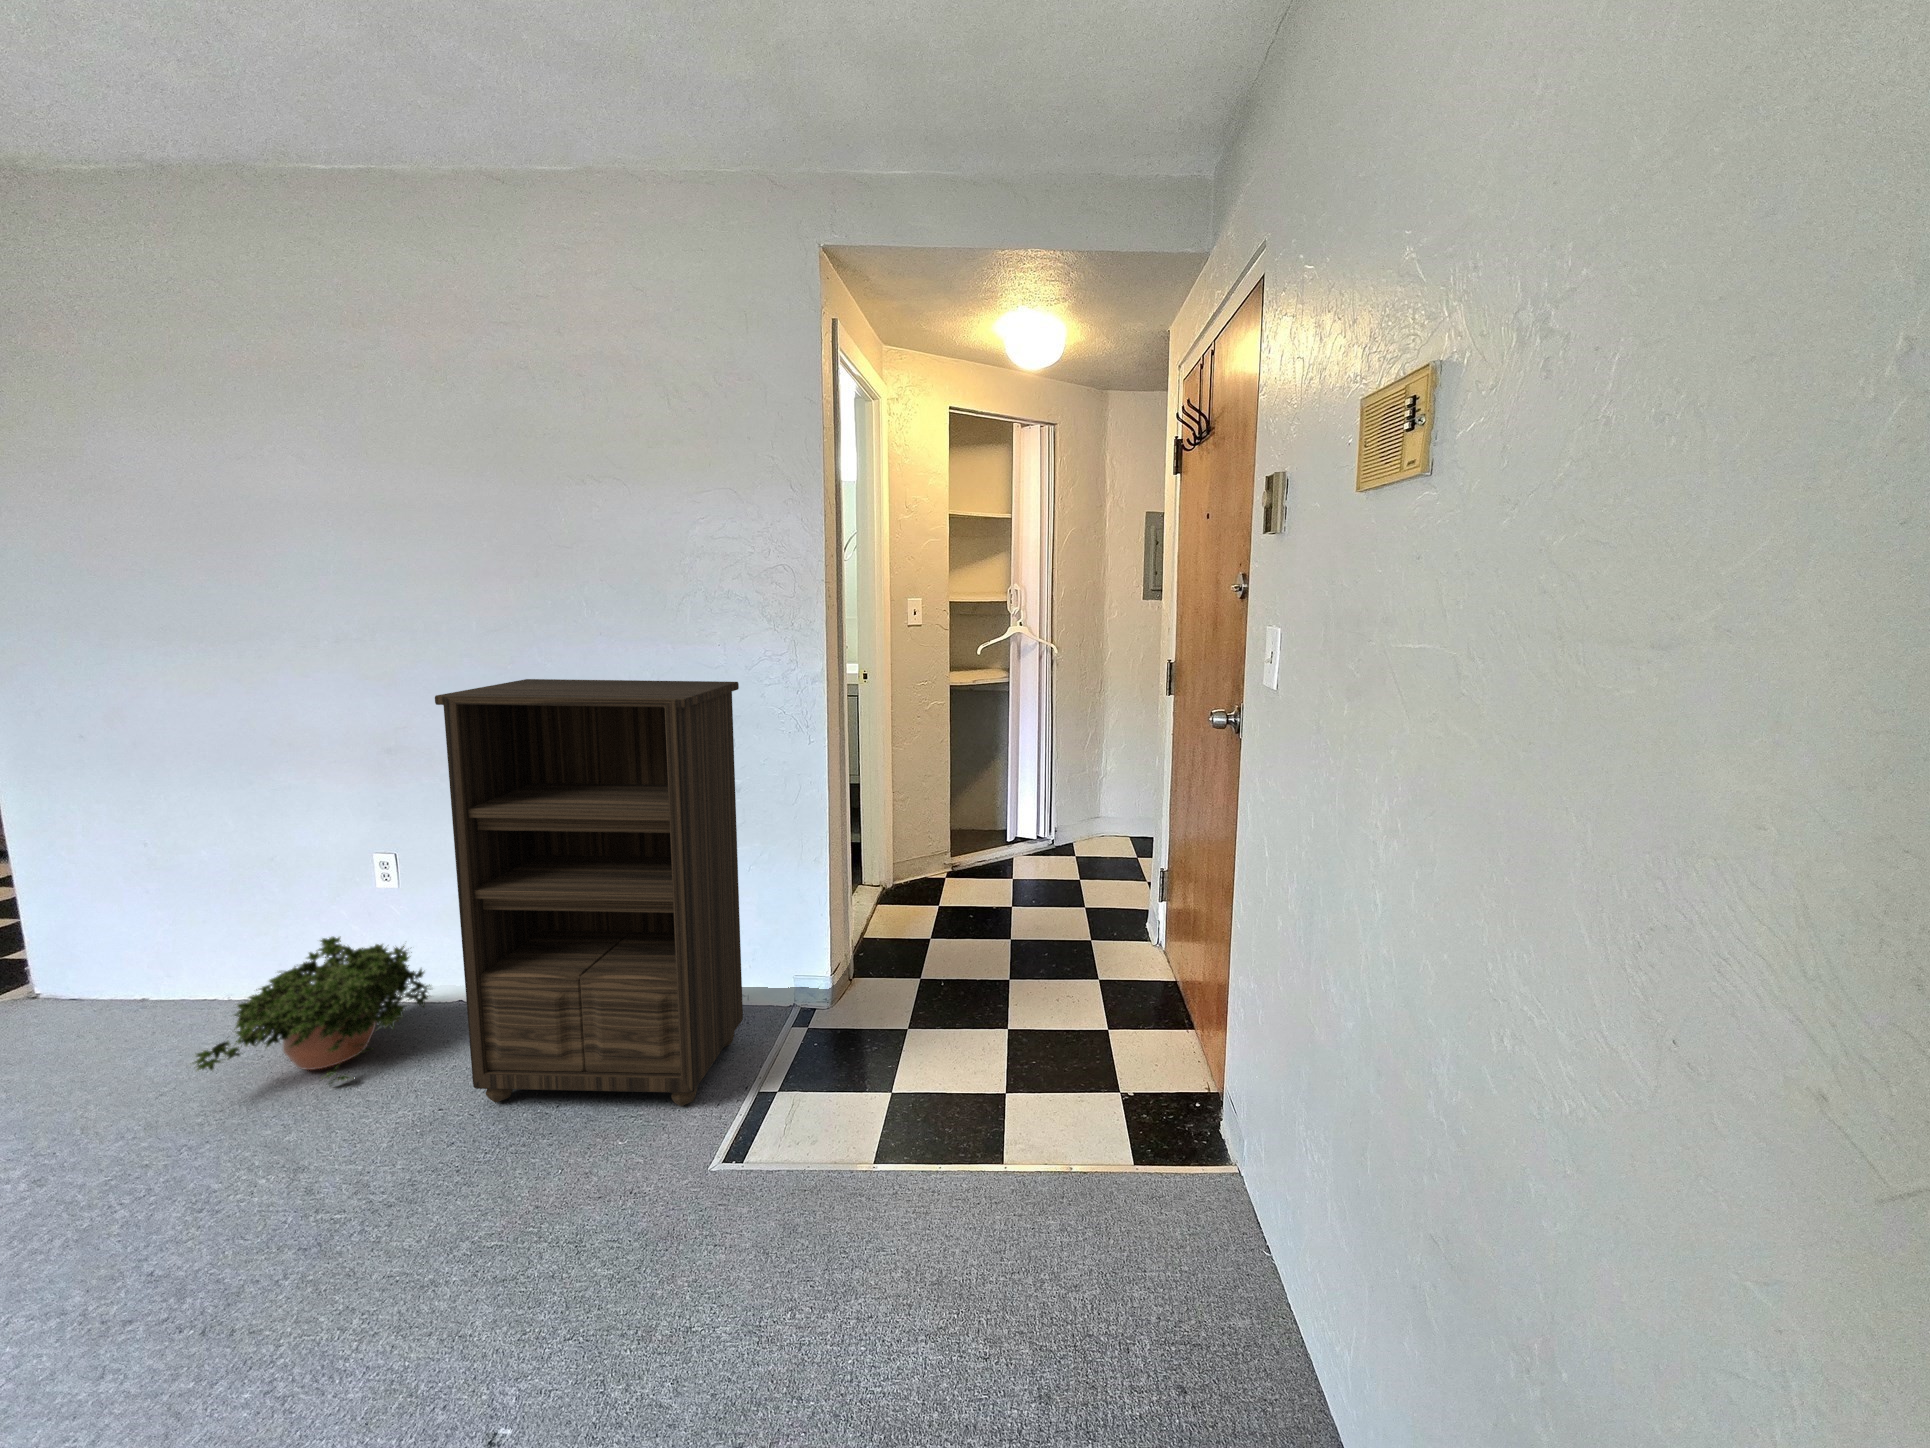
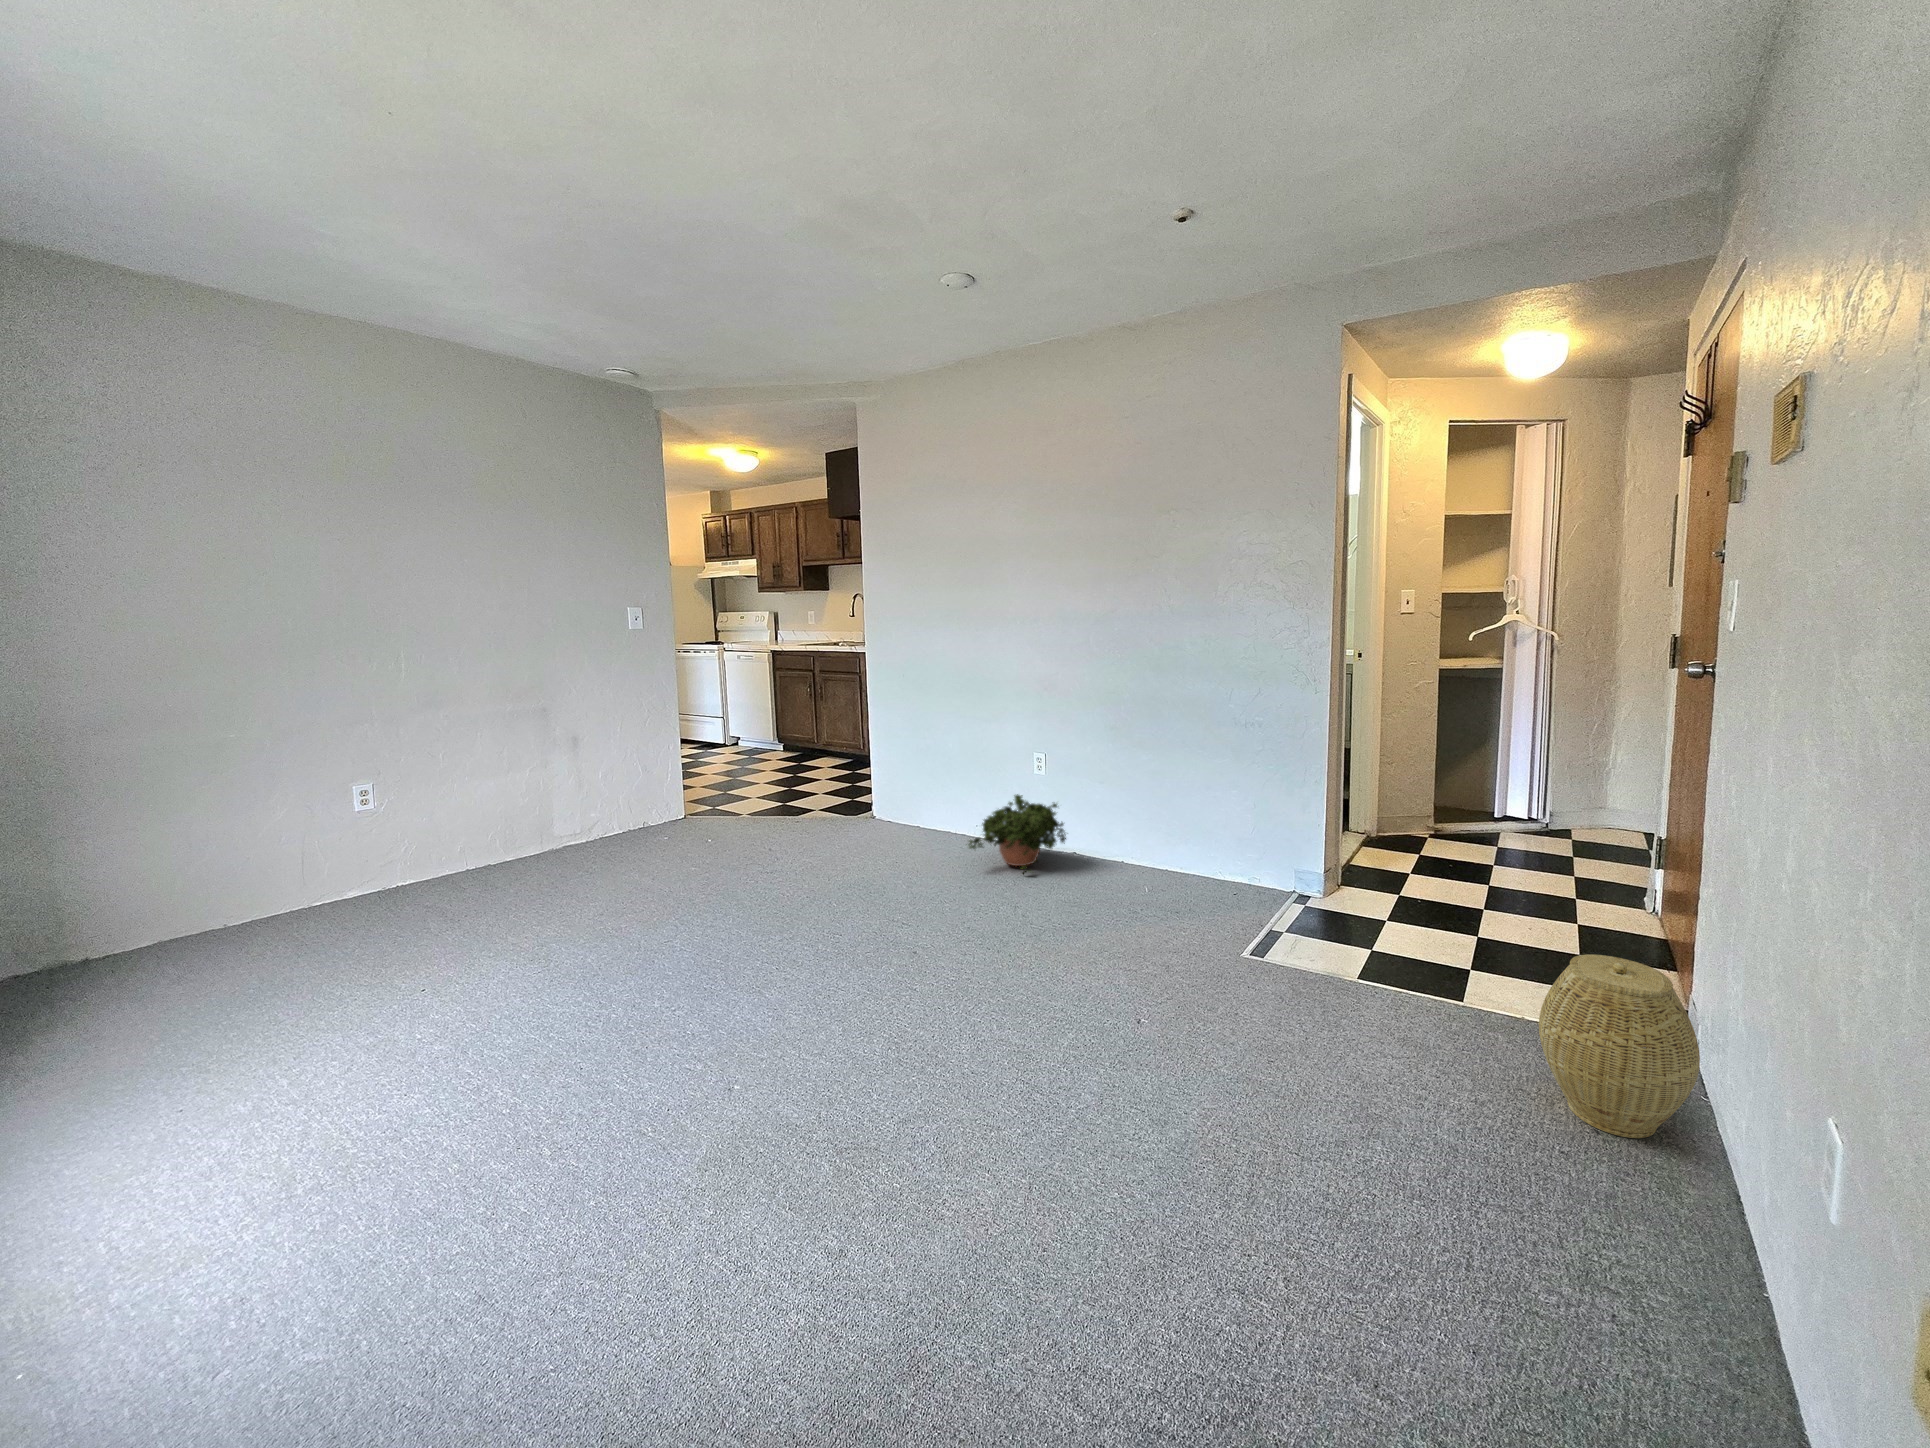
bookshelf: present [435,679,743,1106] -> none [1095,642,1269,925]
woven basket: none [1100,1109,1272,1369] -> present [1539,954,1700,1138]

